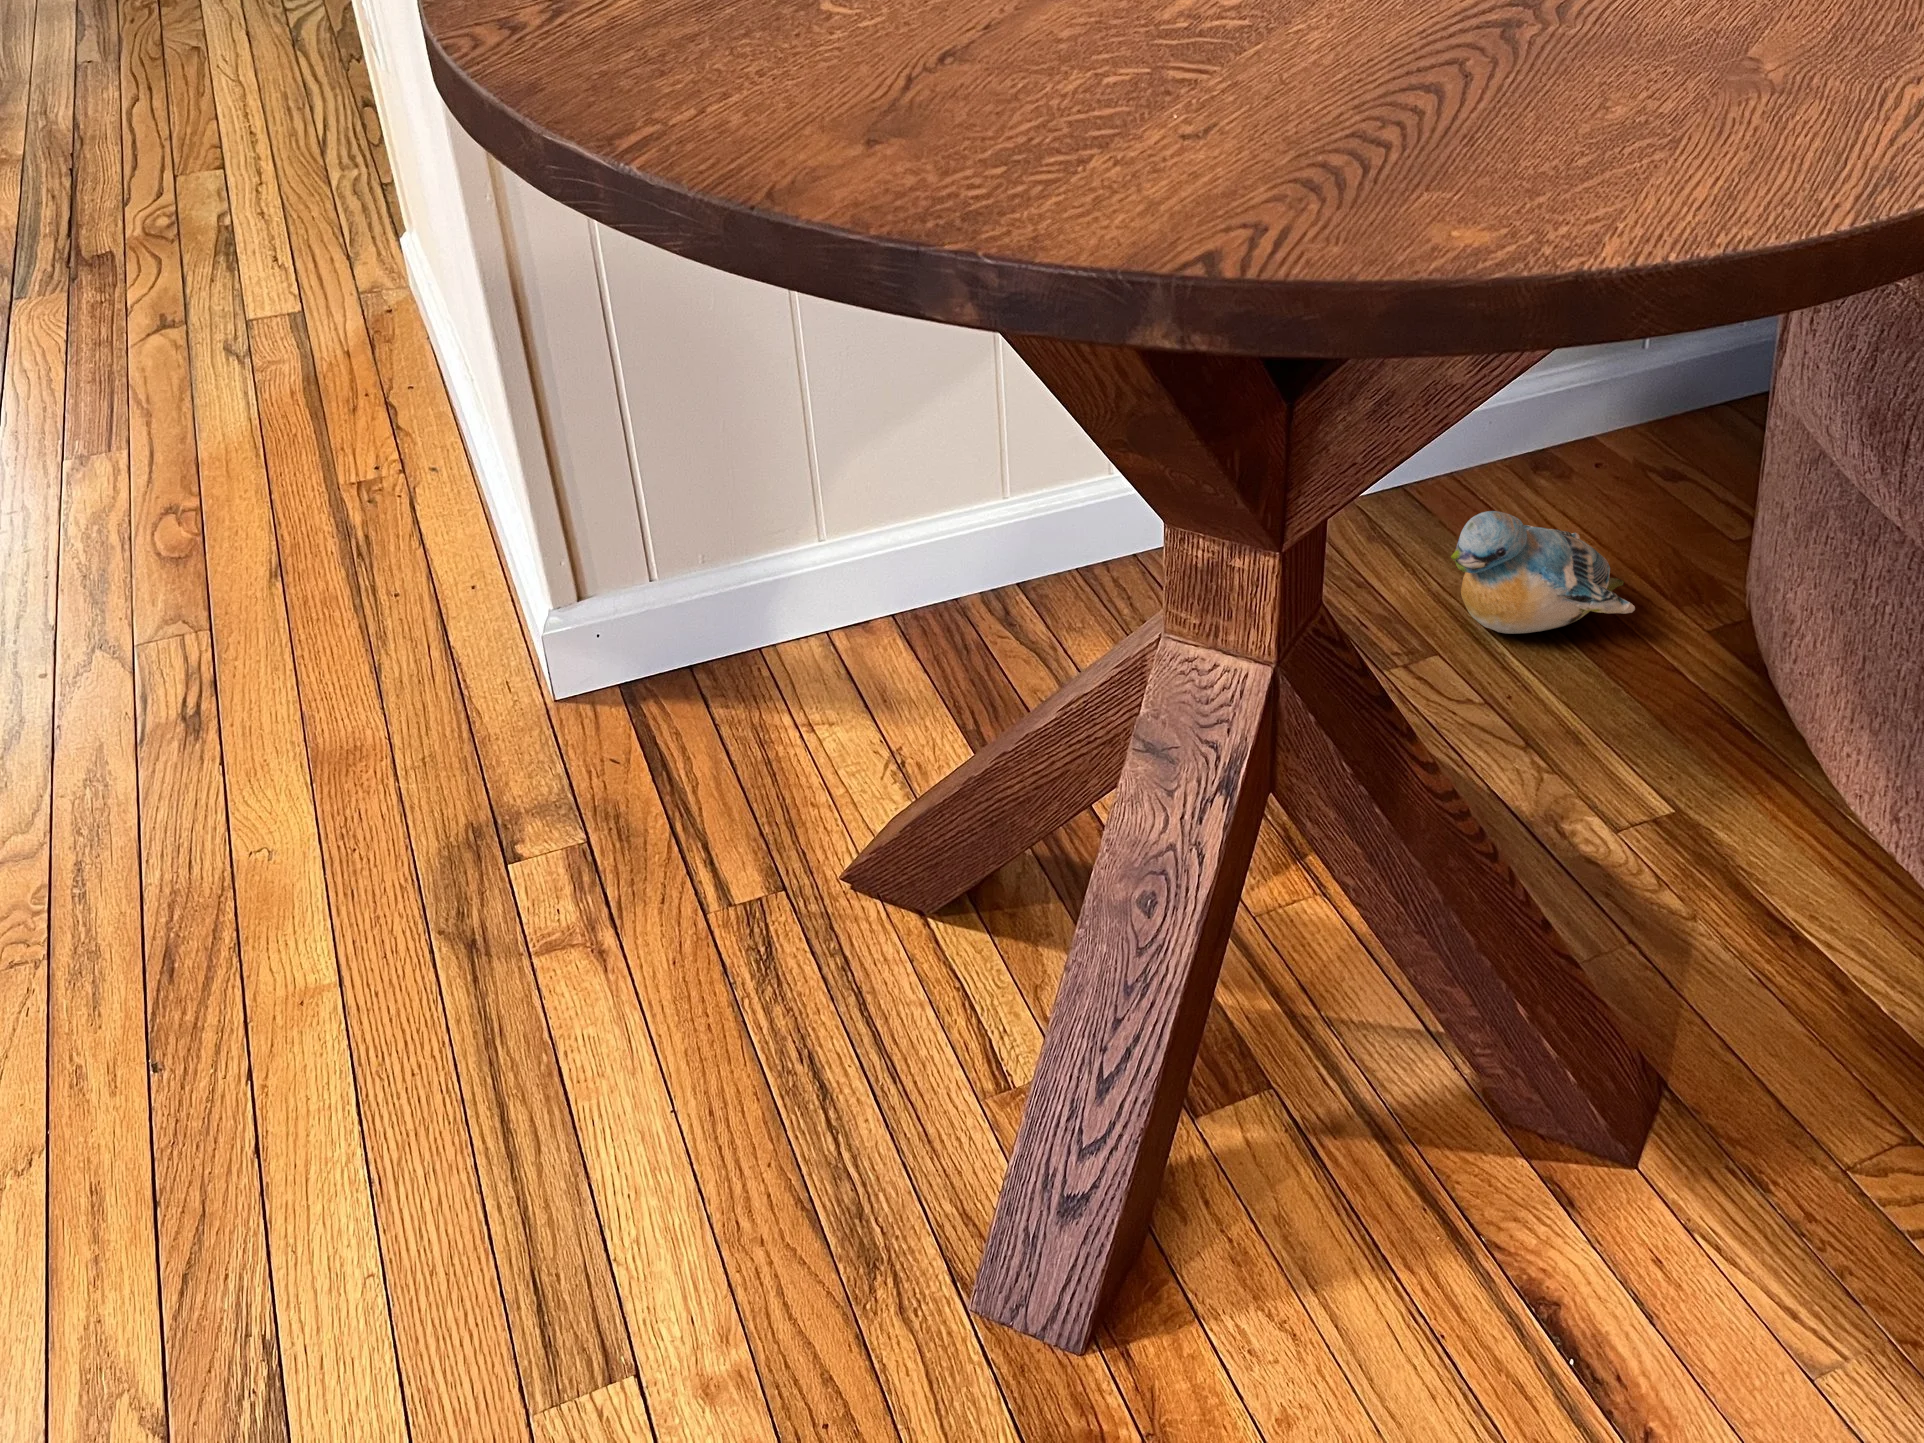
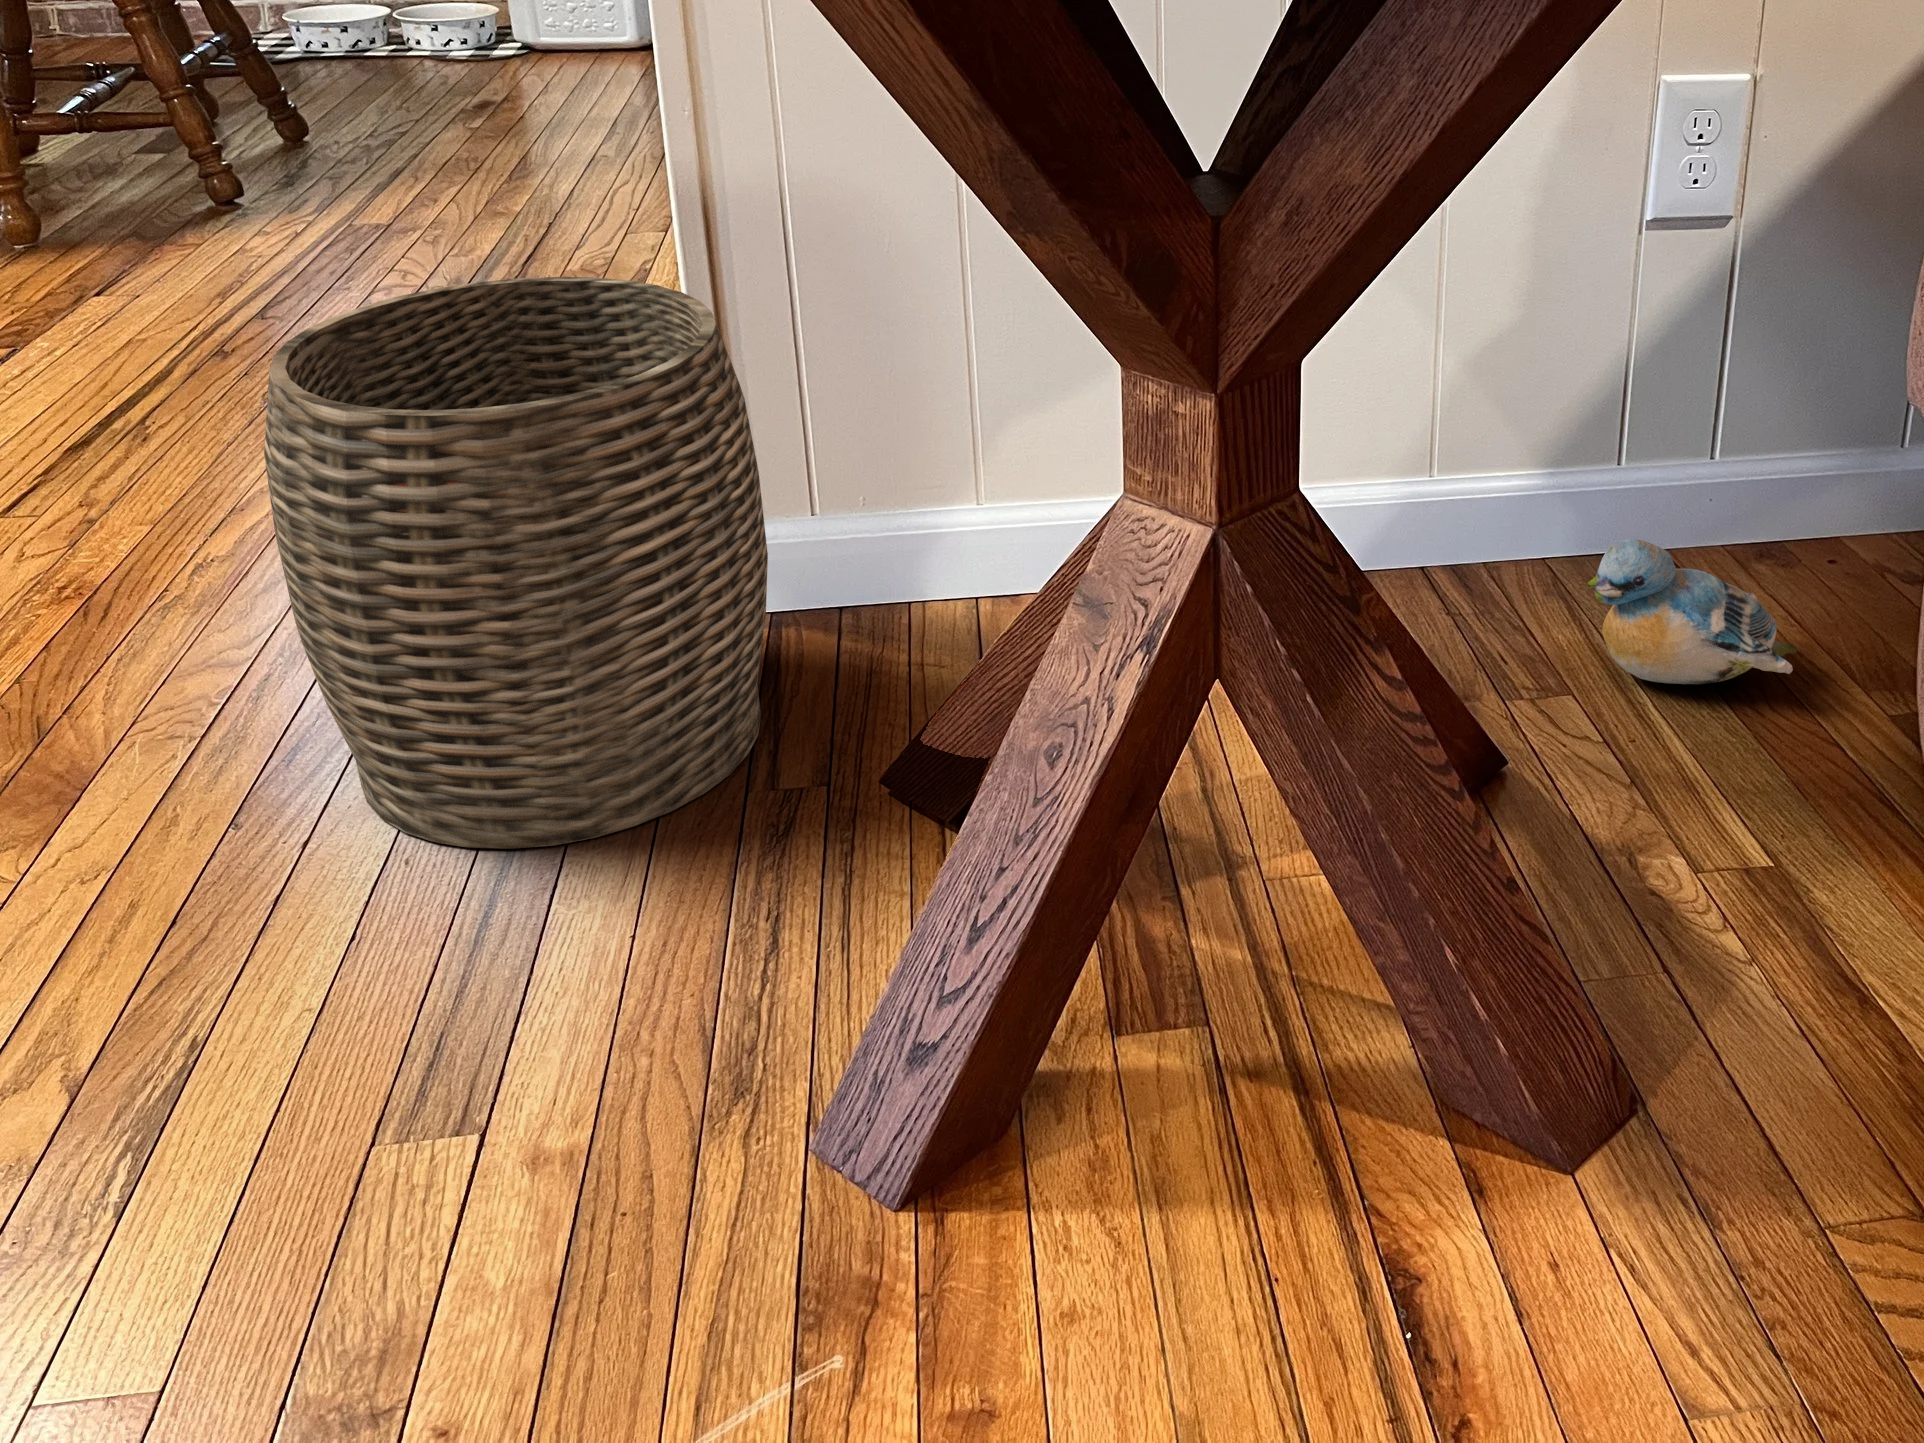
woven basket: none [126,405,687,1046] -> present [264,277,768,849]

